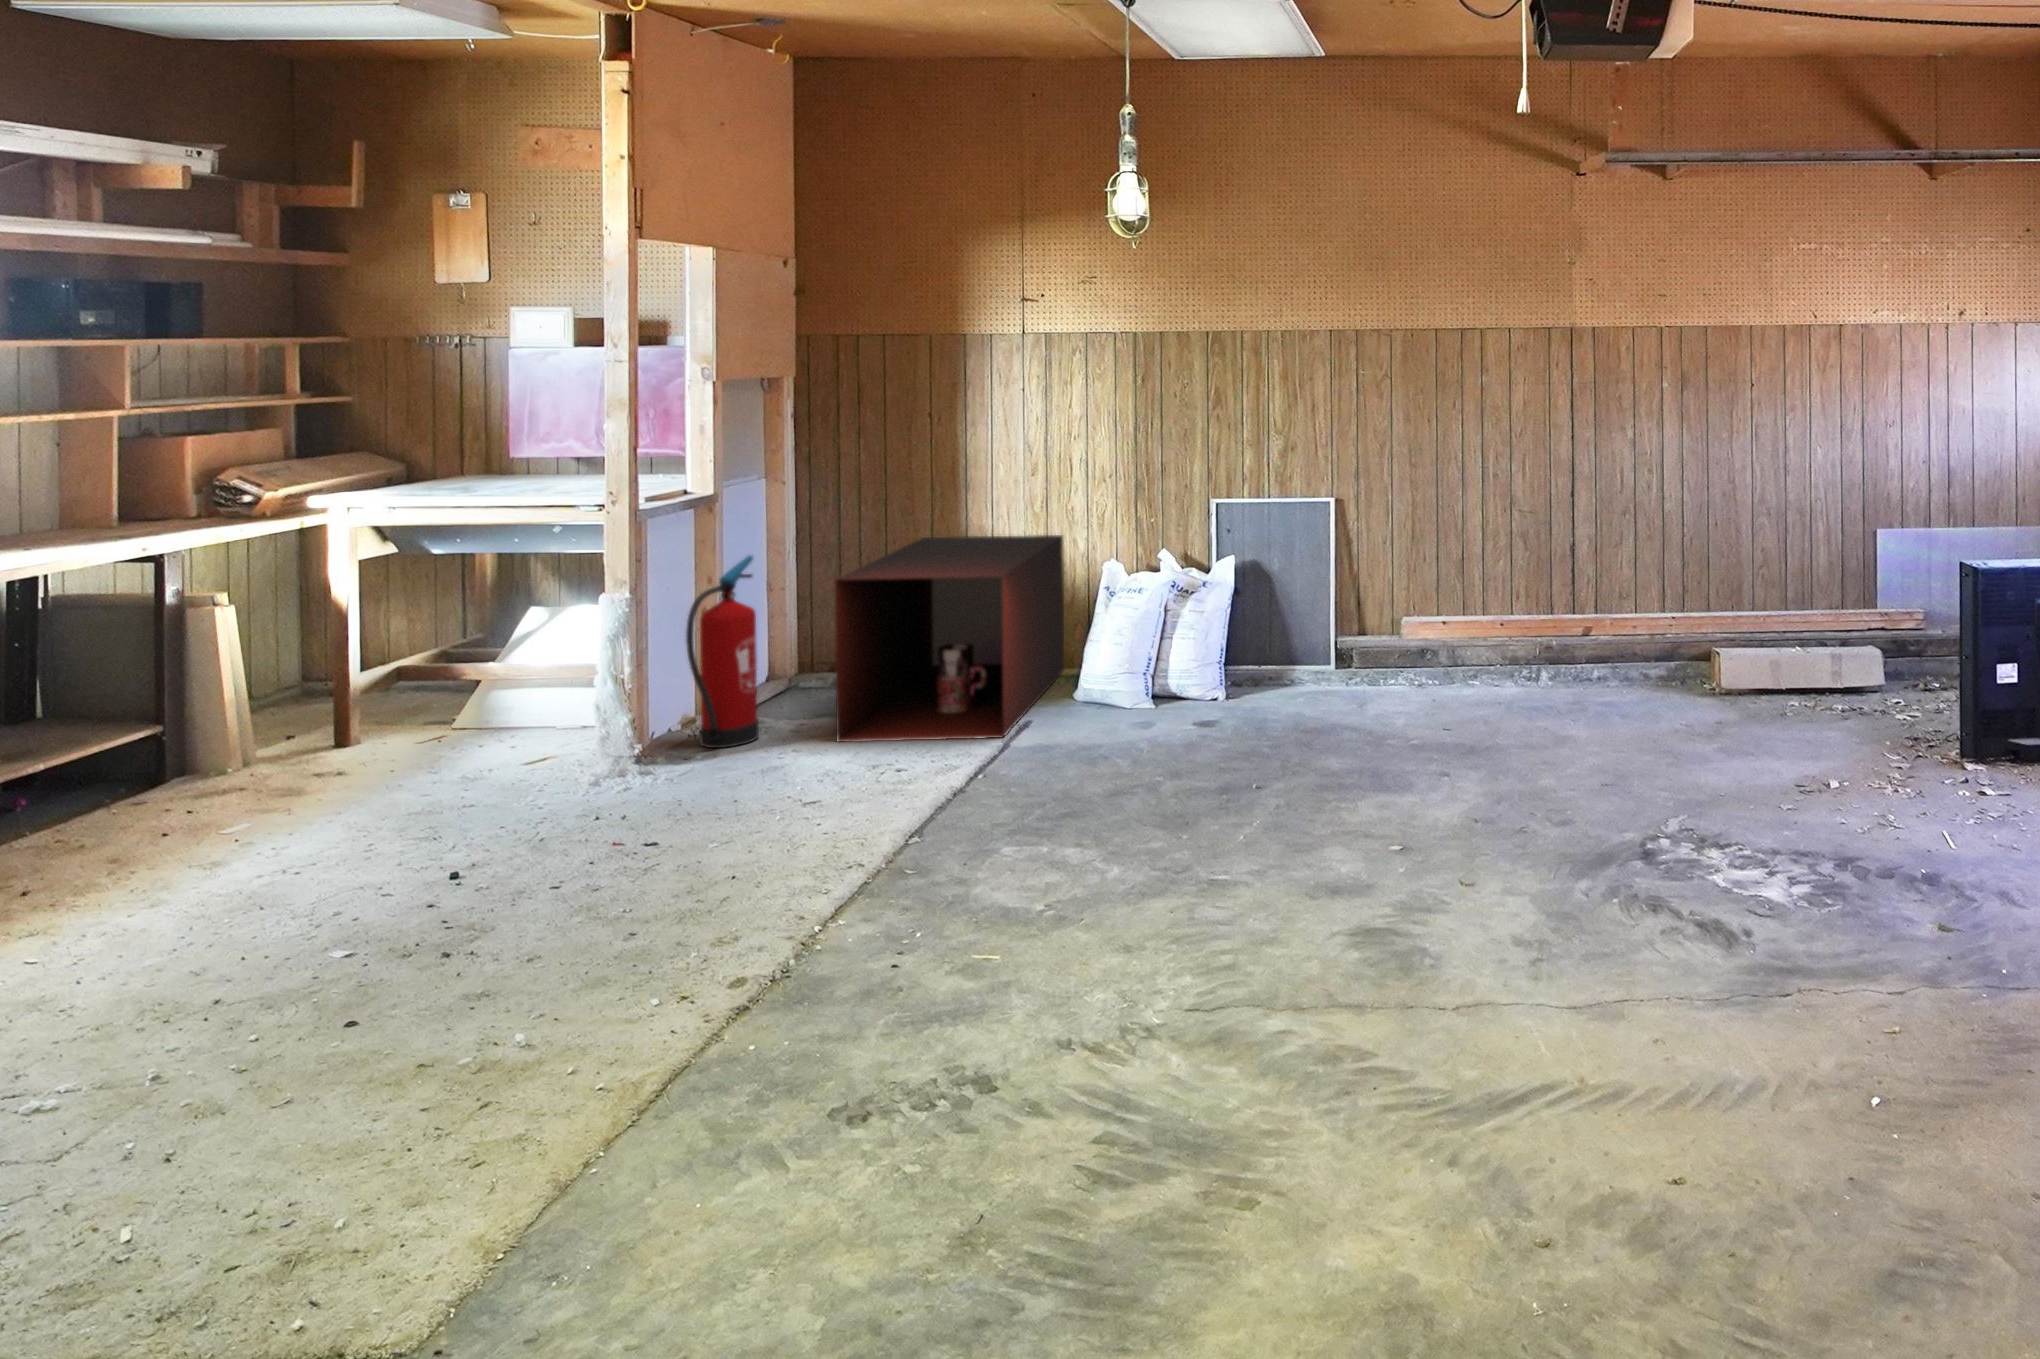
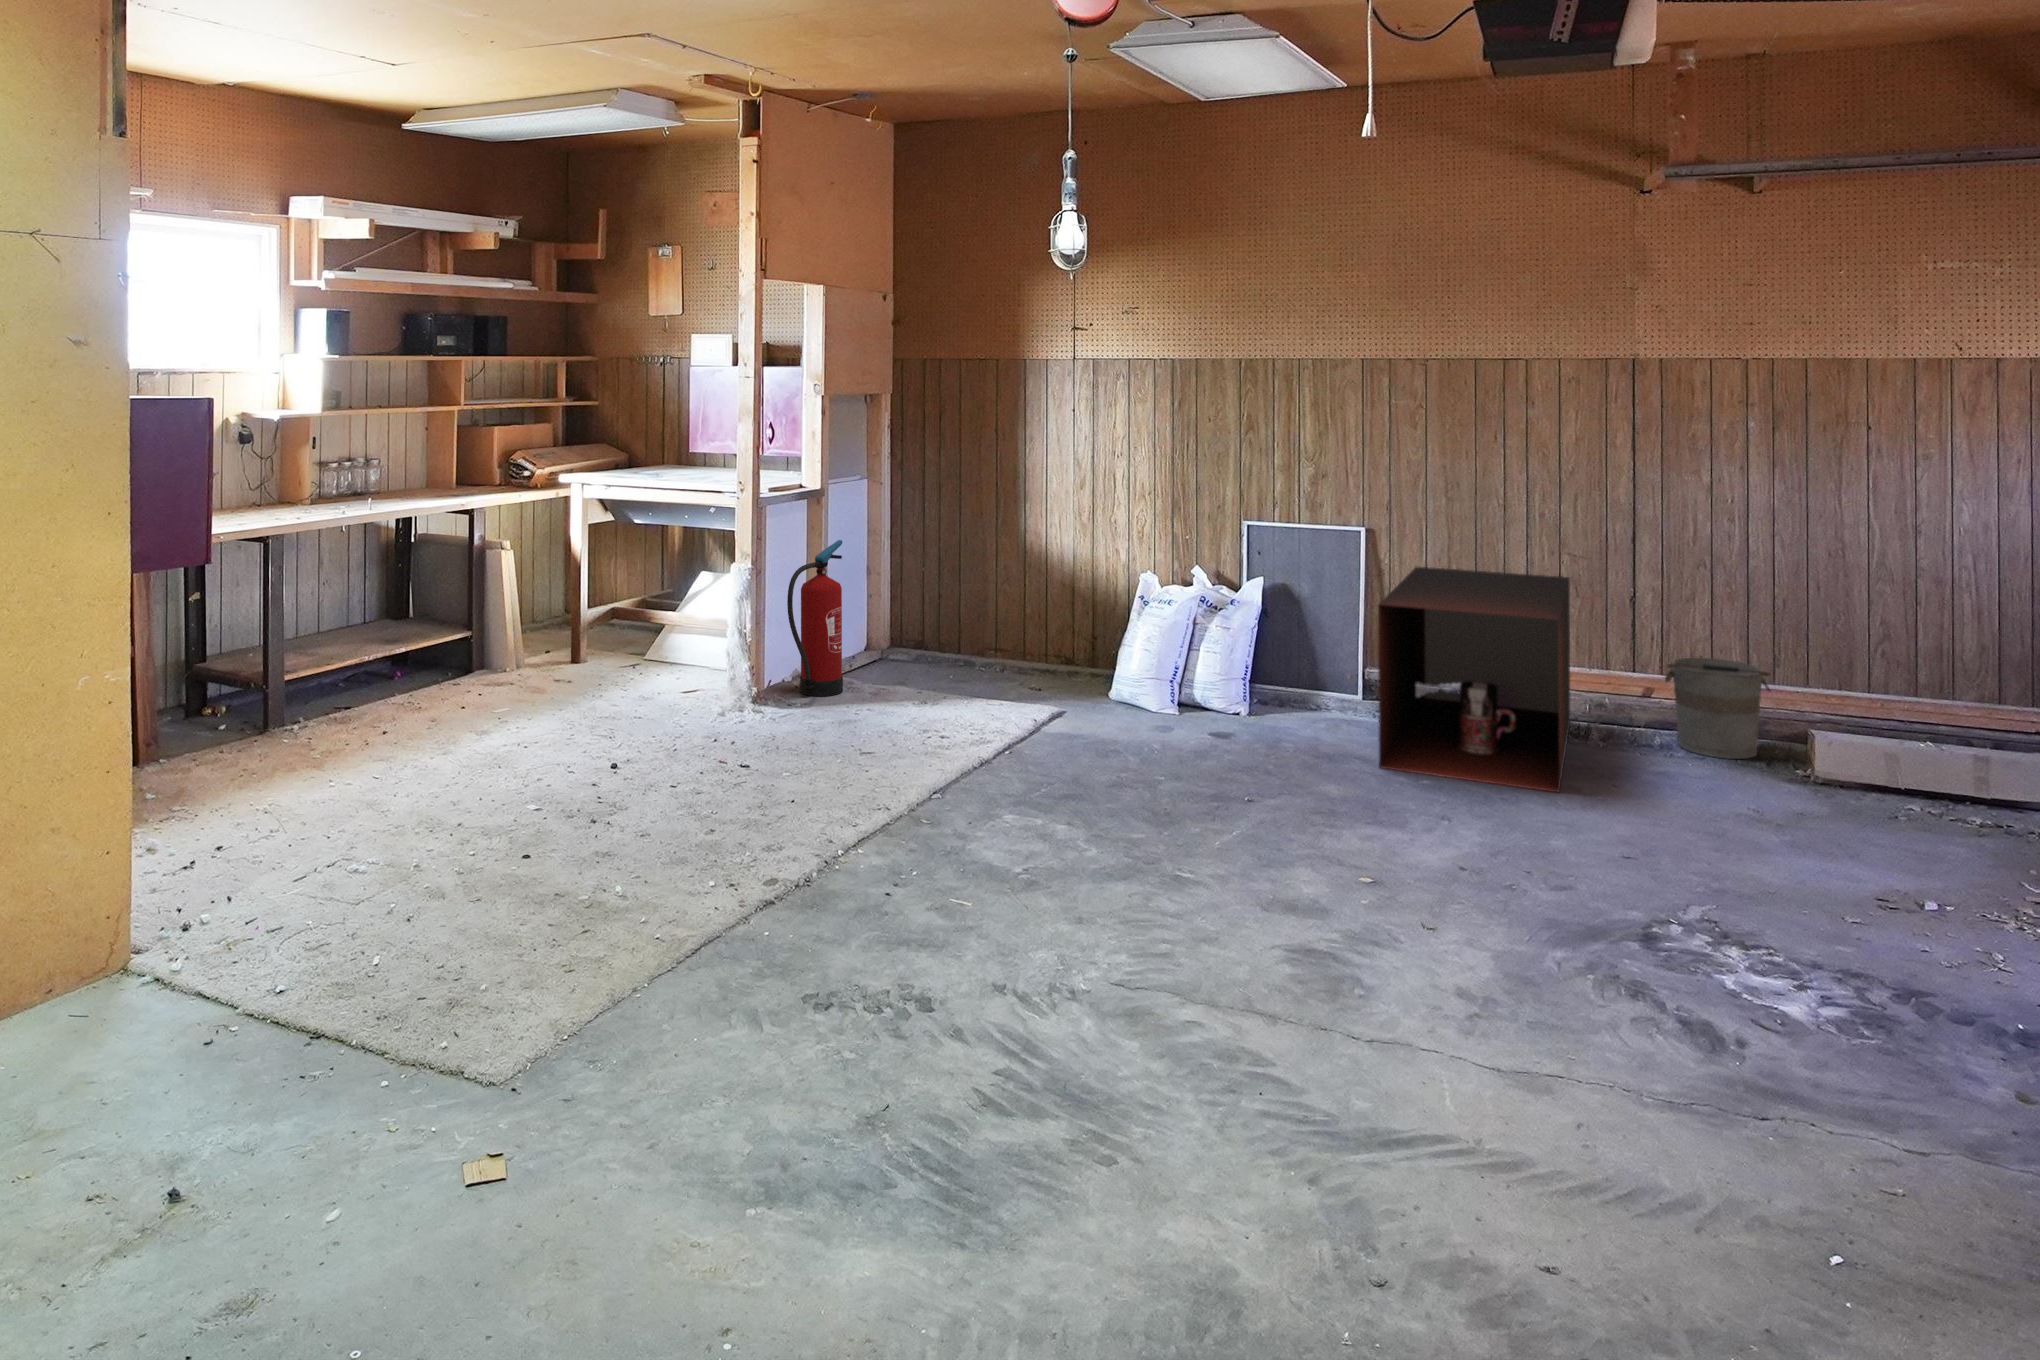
storage cabinet: present [835,535,1064,742] -> present [1378,567,1570,792]
bucket: none [1605,595,1687,682] -> present [1665,657,1770,759]

